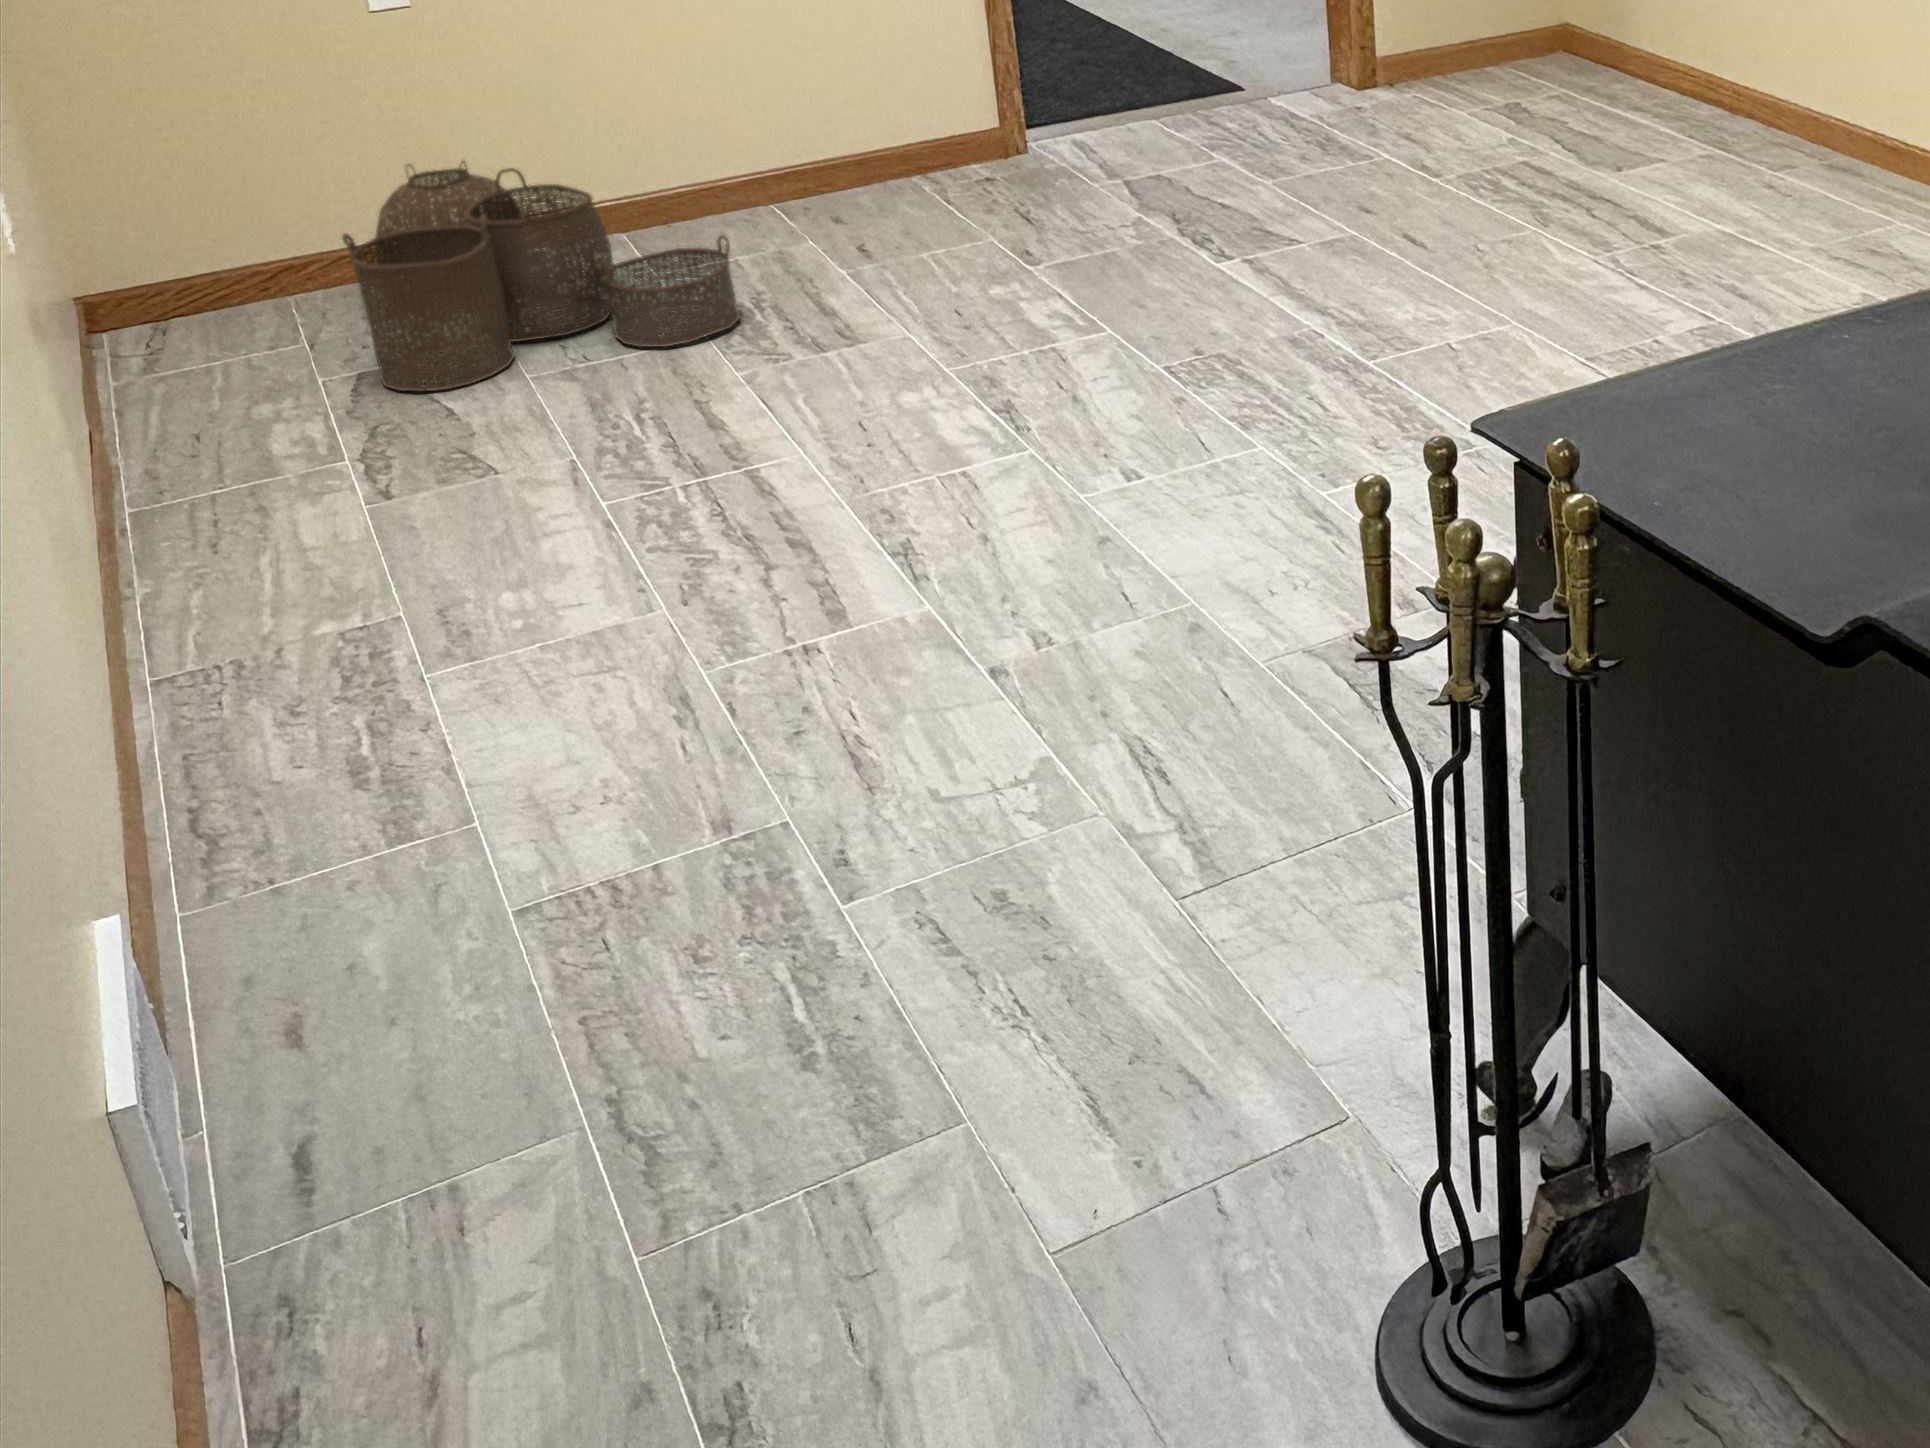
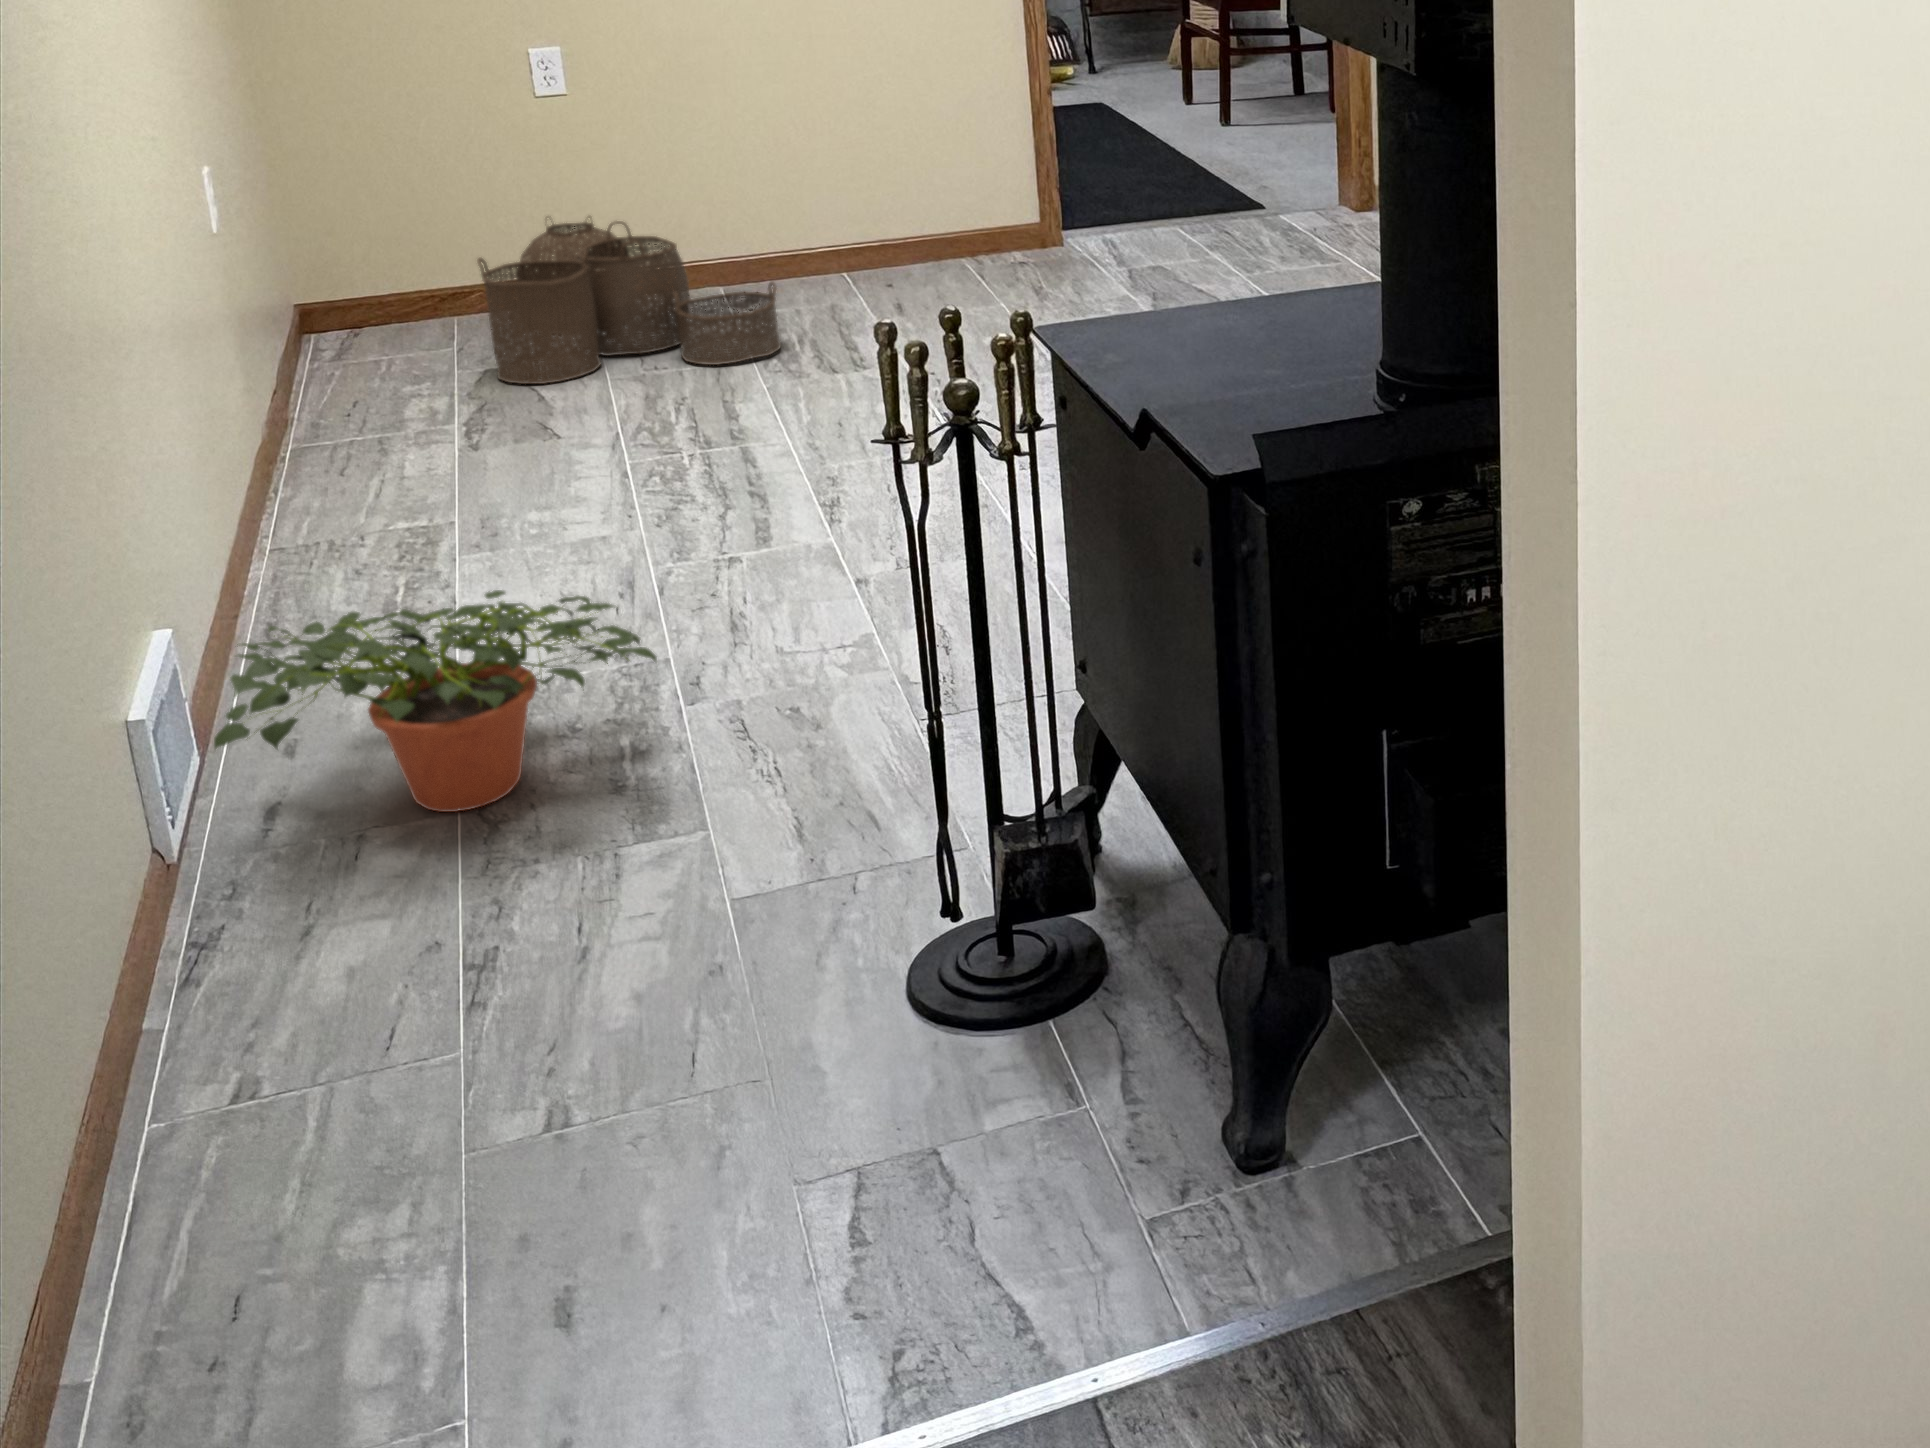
potted plant: none [212,782,859,1135] -> present [214,590,657,812]

